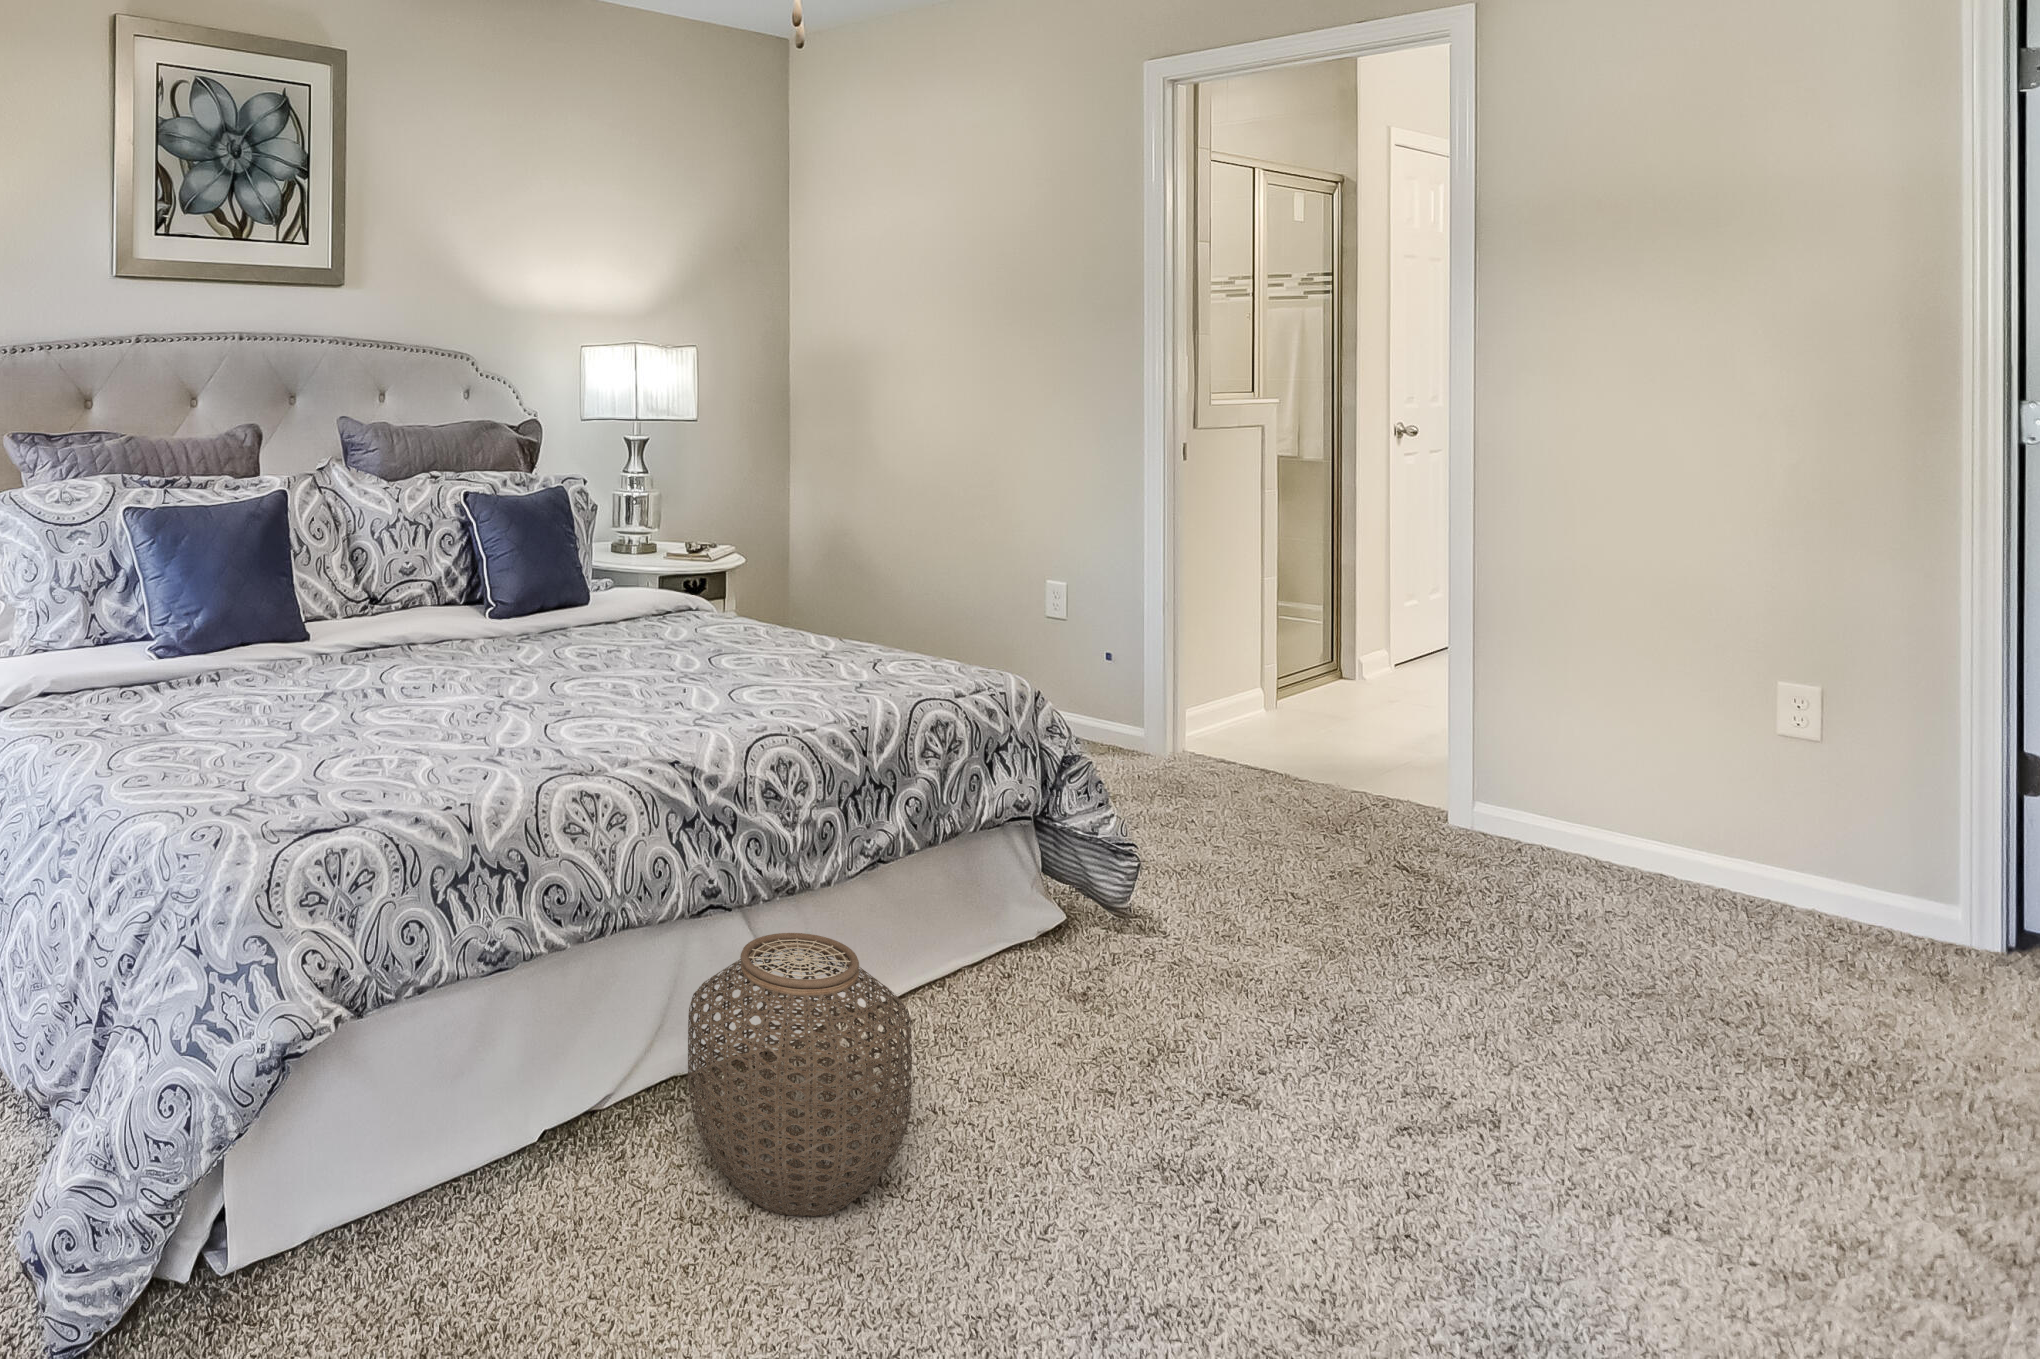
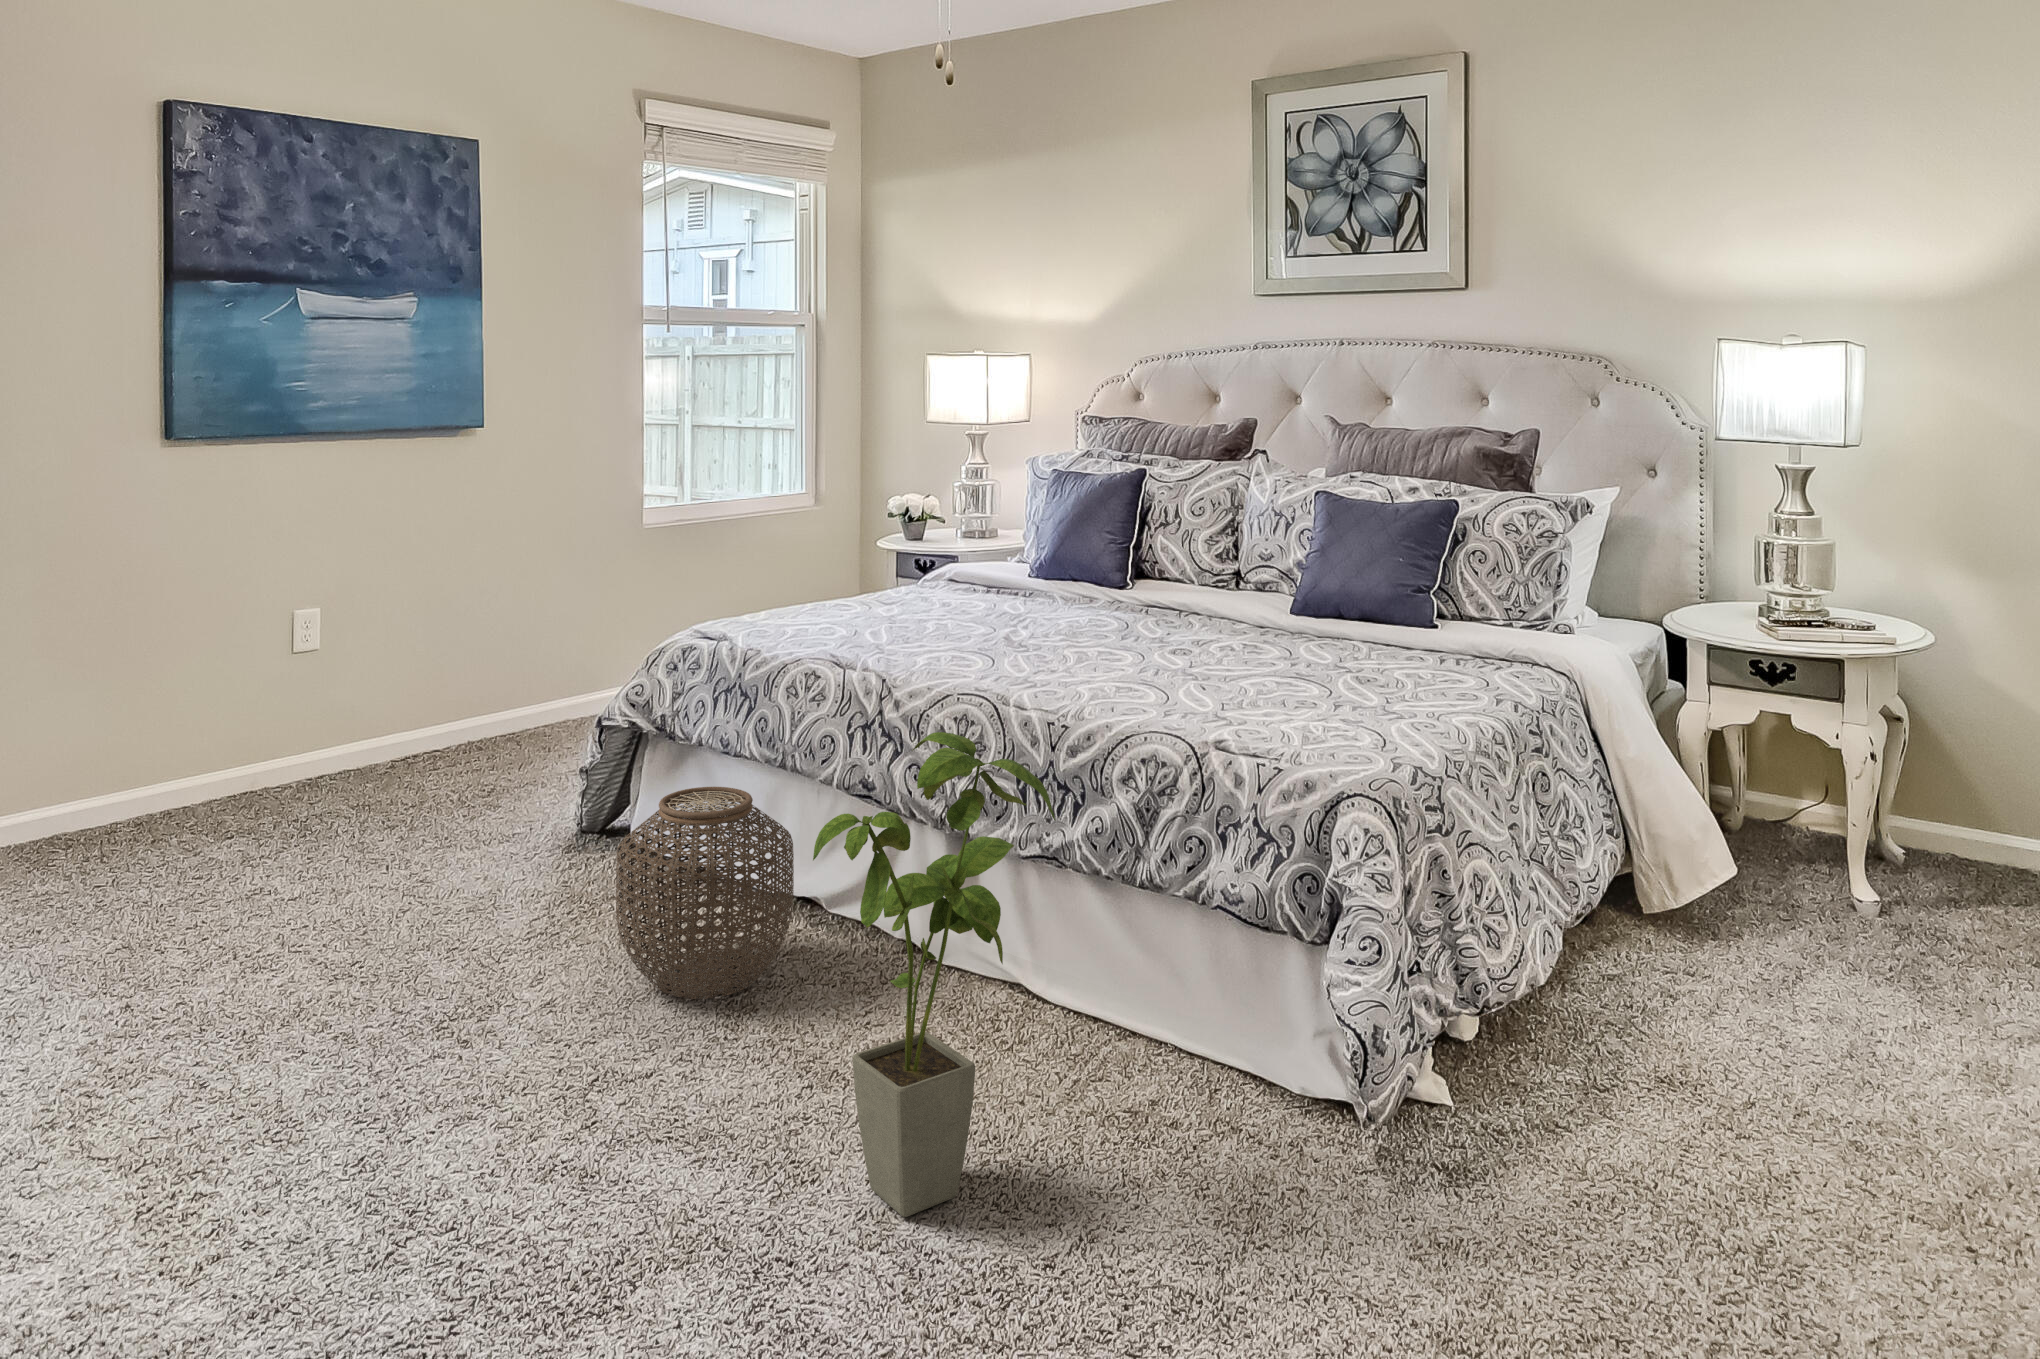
house plant: none [1102,704,1317,1112] -> present [813,732,1056,1217]

